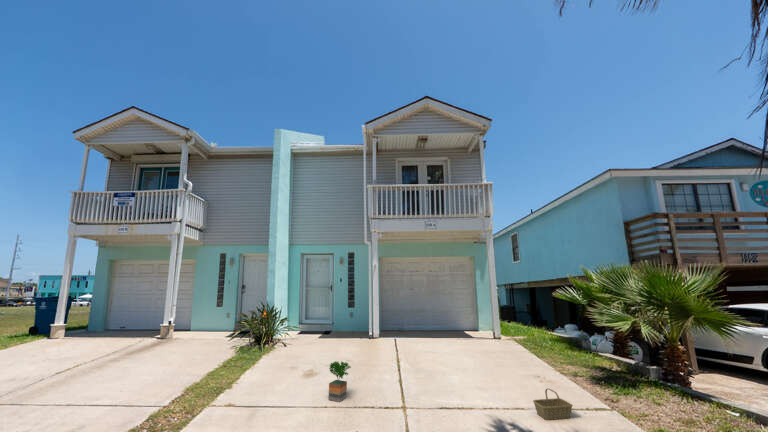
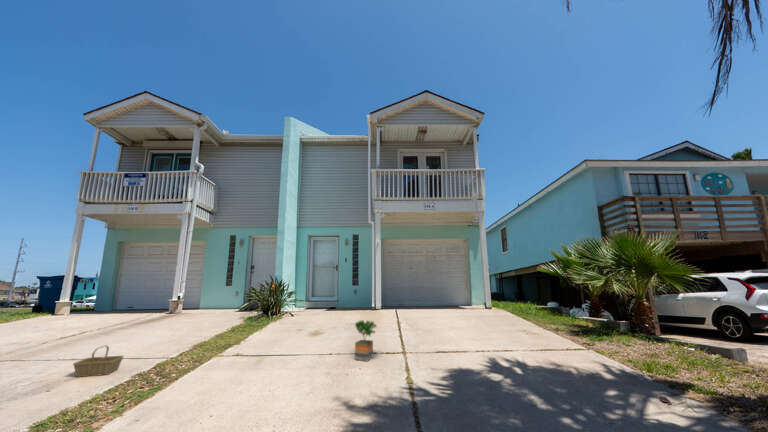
basket: present [533,389,573,420] -> present [73,346,123,377]

